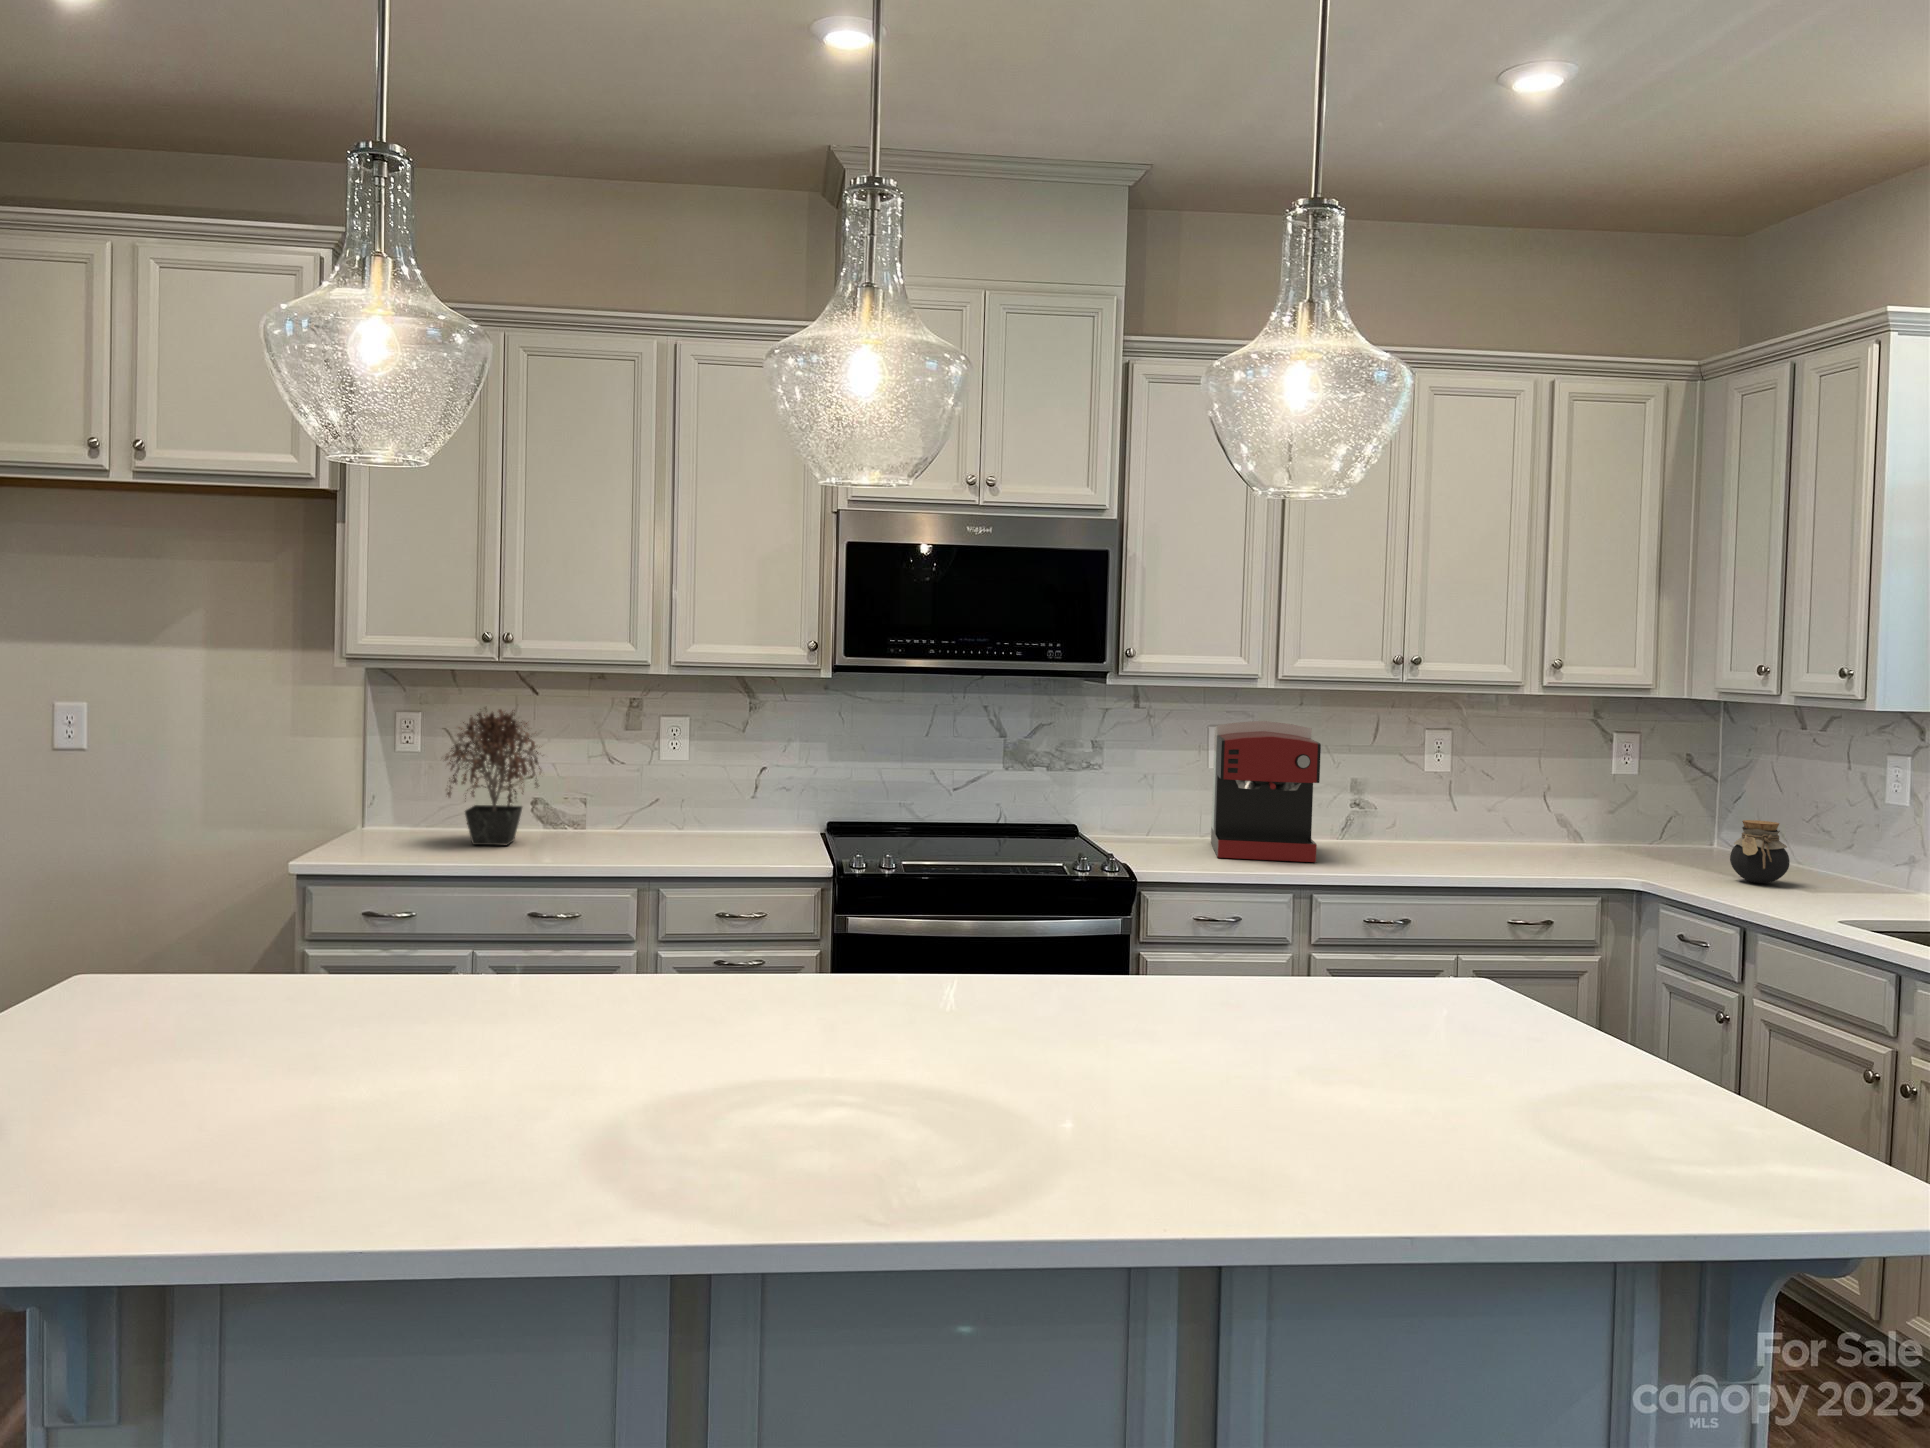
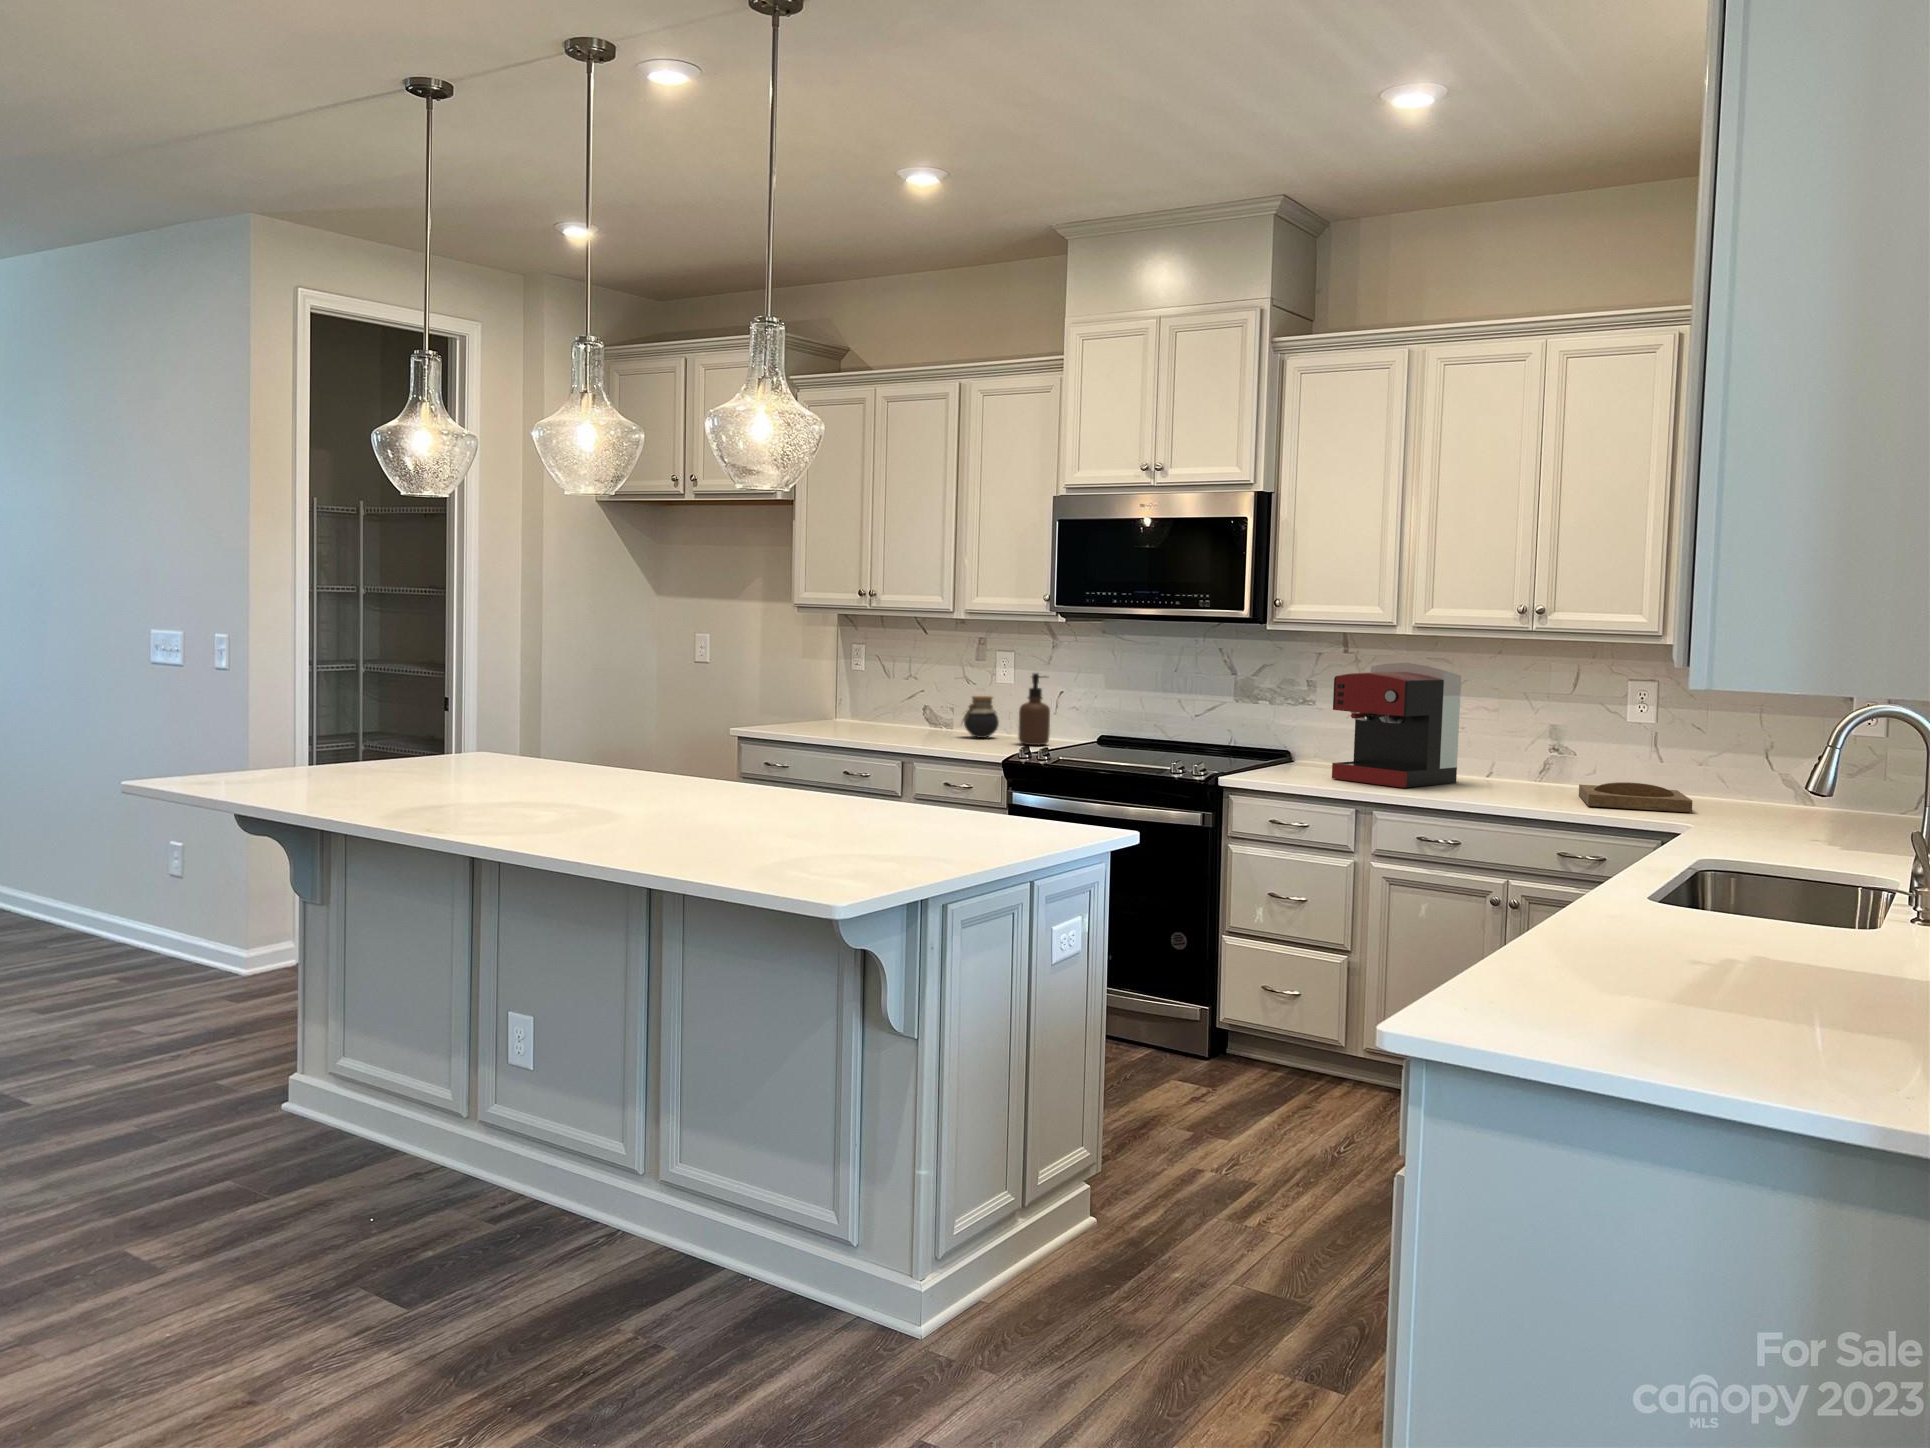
potted plant: present [445,708,541,845] -> none [834,638,908,732]
soap dispenser: none [751,748,793,845] -> present [1018,673,1050,745]
jar: present [1730,820,1790,883] -> present [963,696,999,738]
tray: none [1432,834,1573,865] -> present [1579,782,1693,812]

